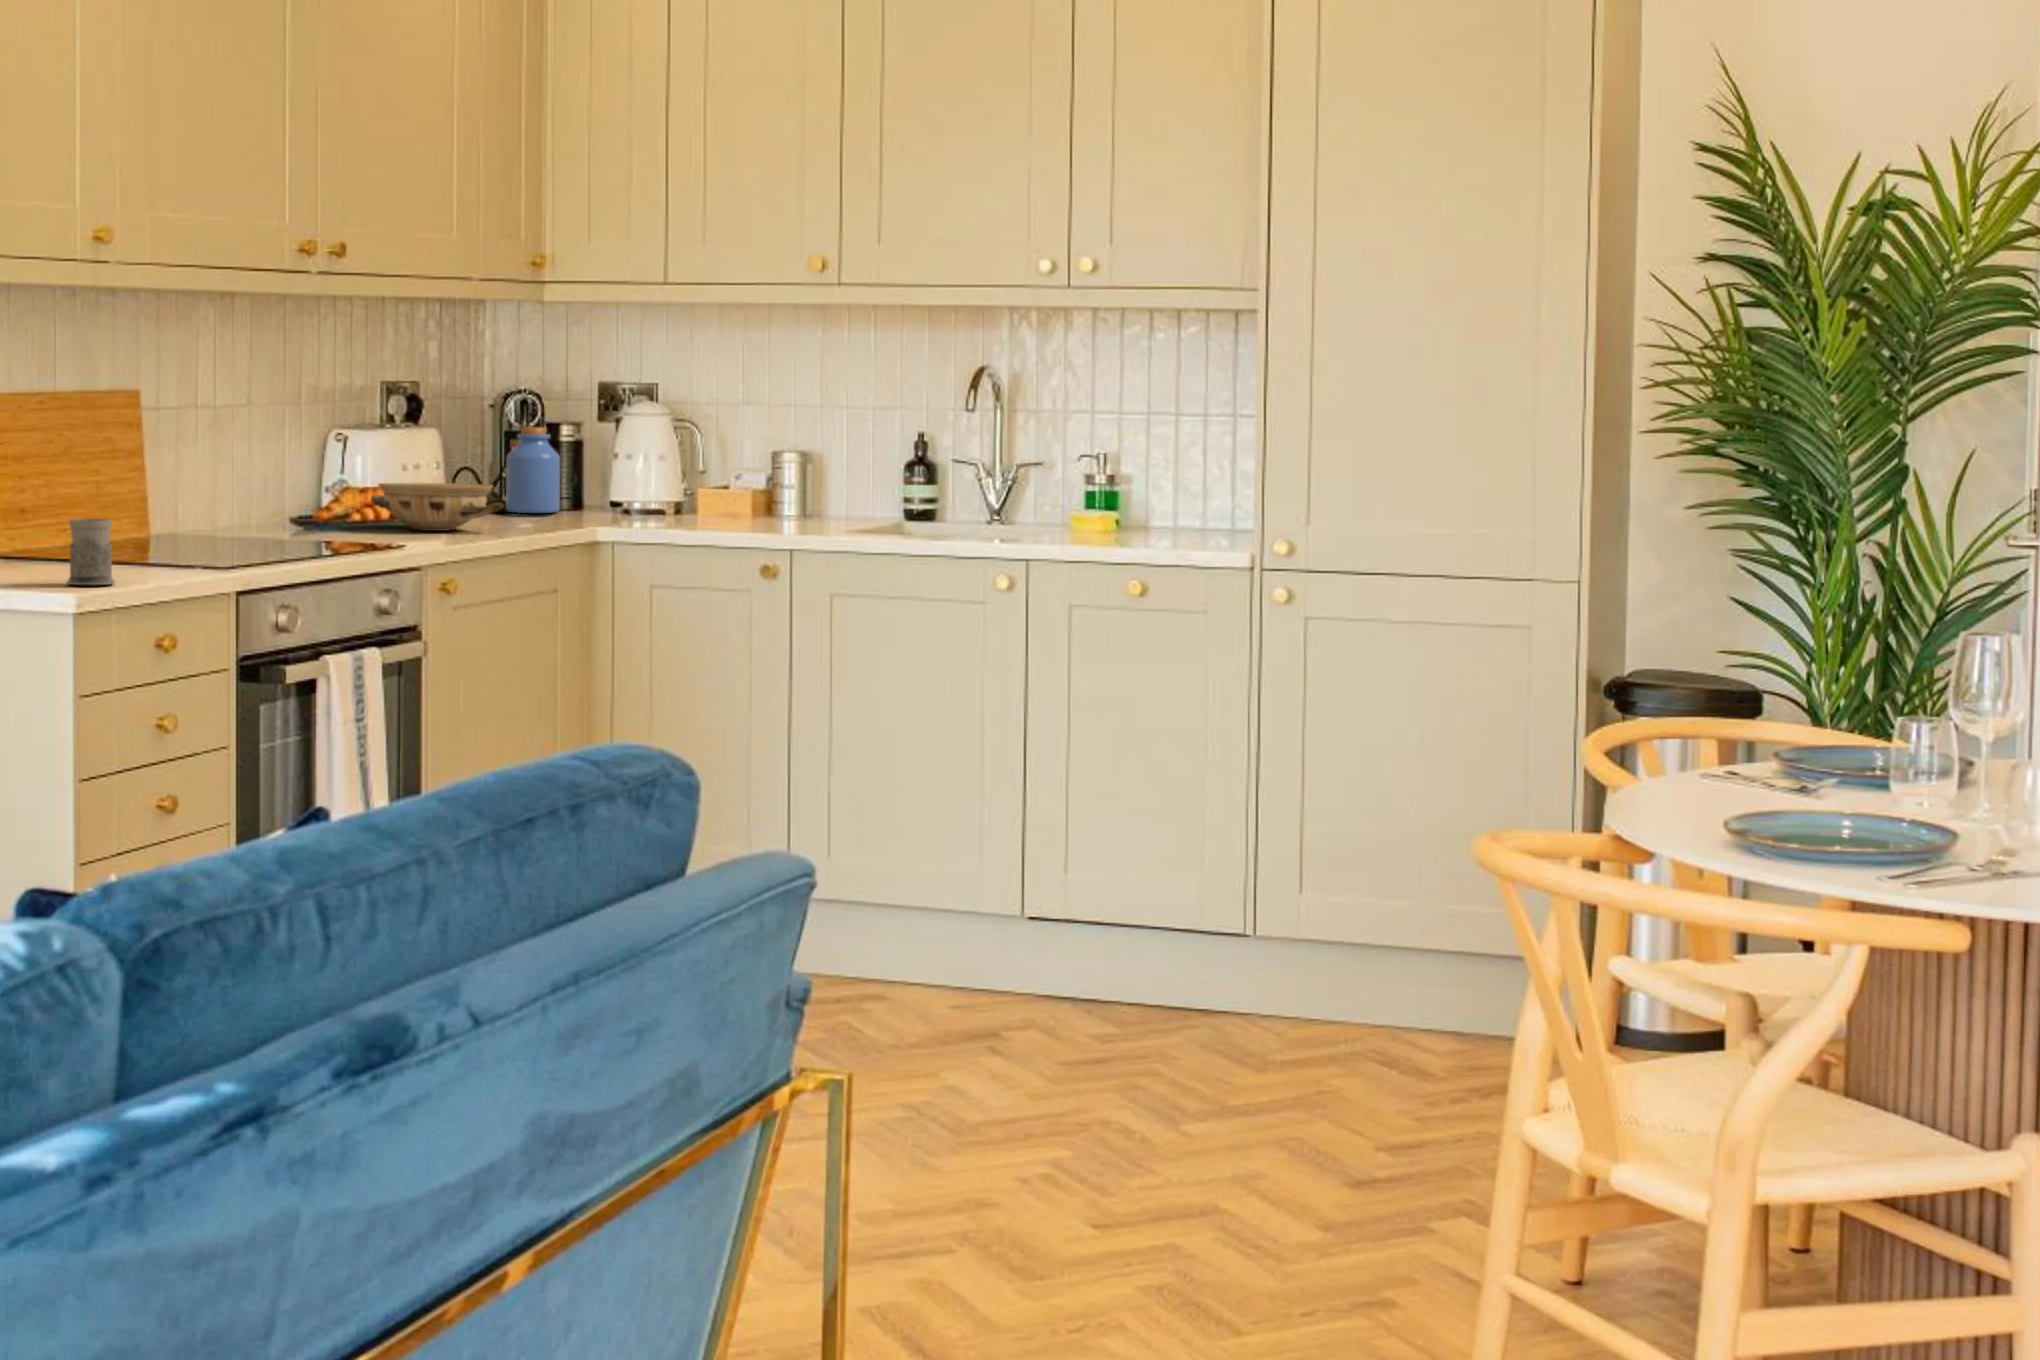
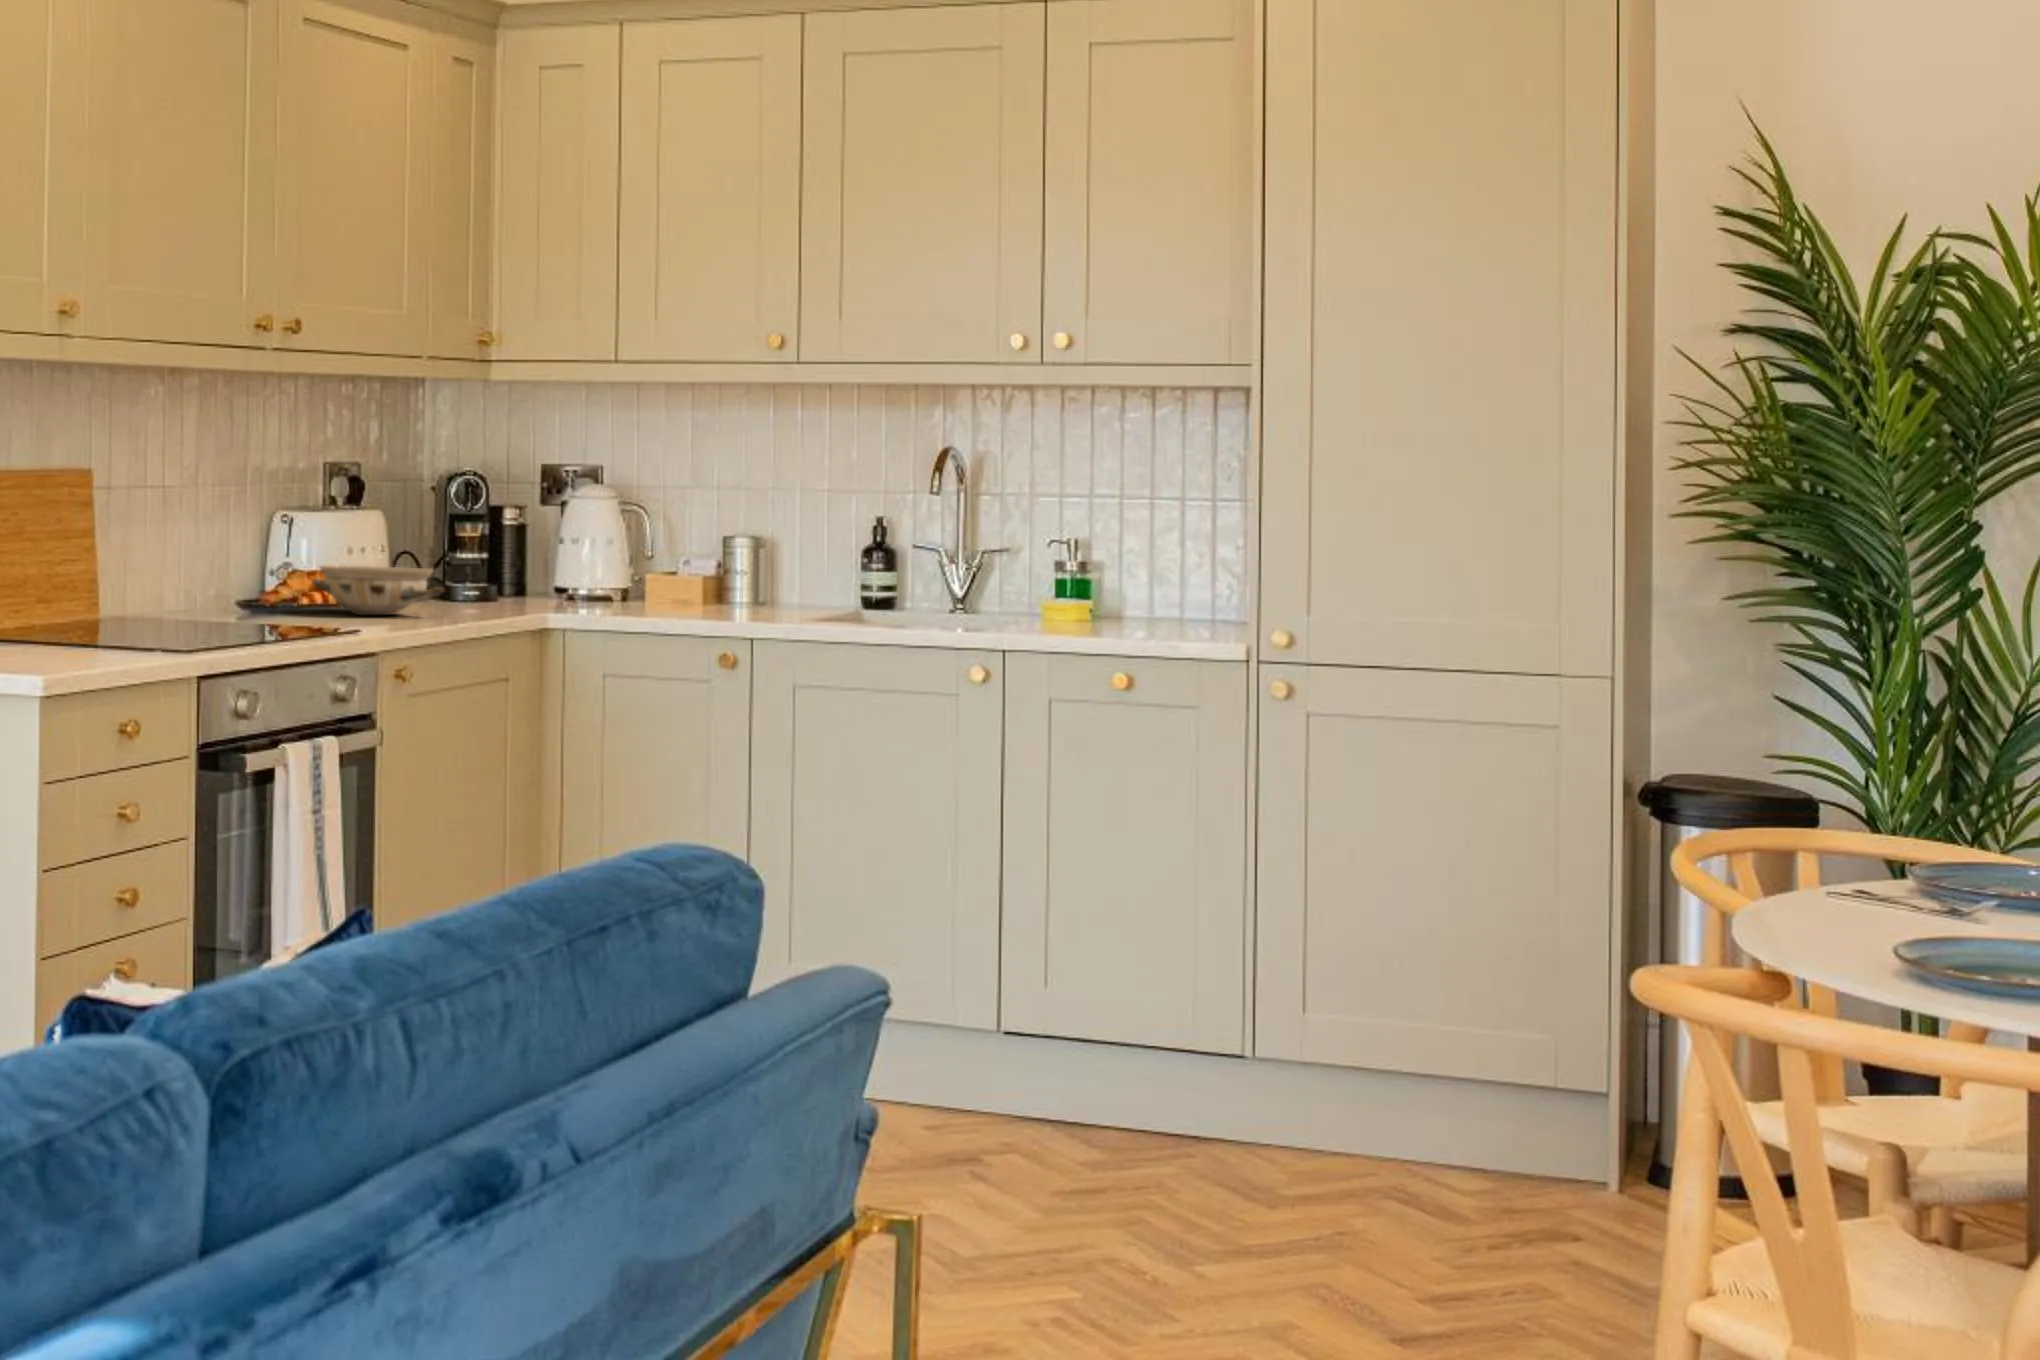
jar: present [506,427,560,513] -> none [448,511,503,599]
mug: present [67,519,114,585] -> none [19,595,64,661]

